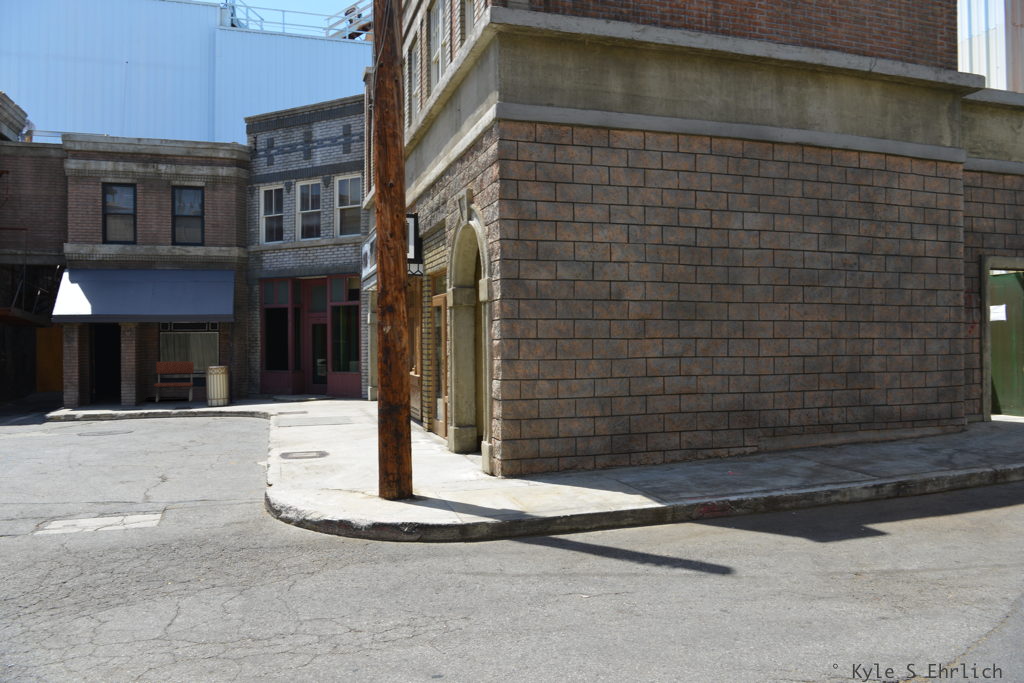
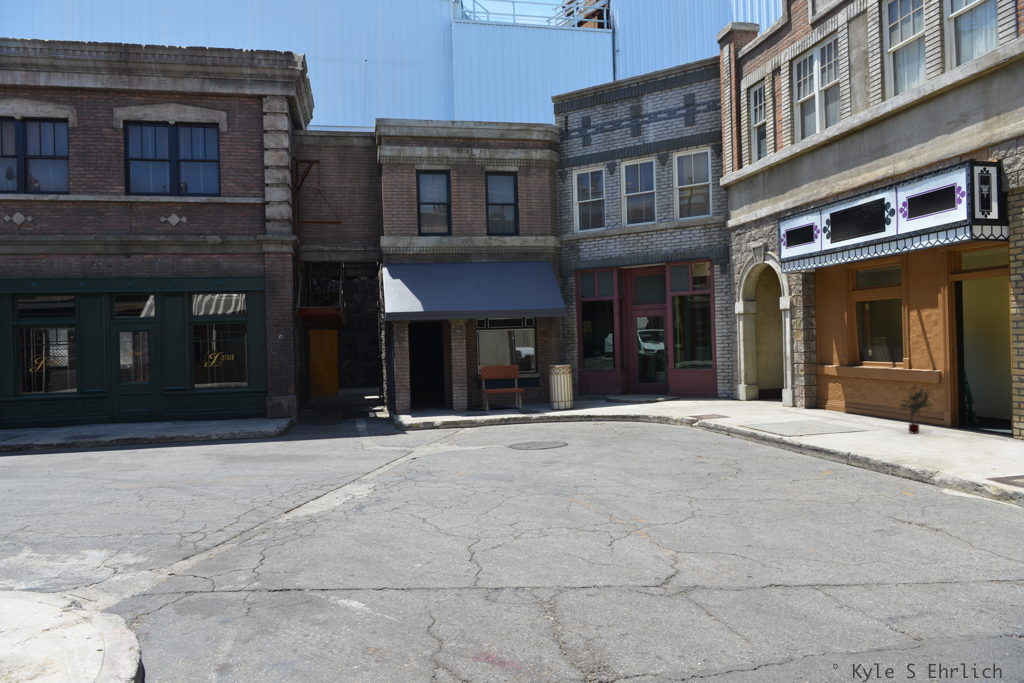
potted tree: none [377,396,399,436] -> present [900,385,930,433]

